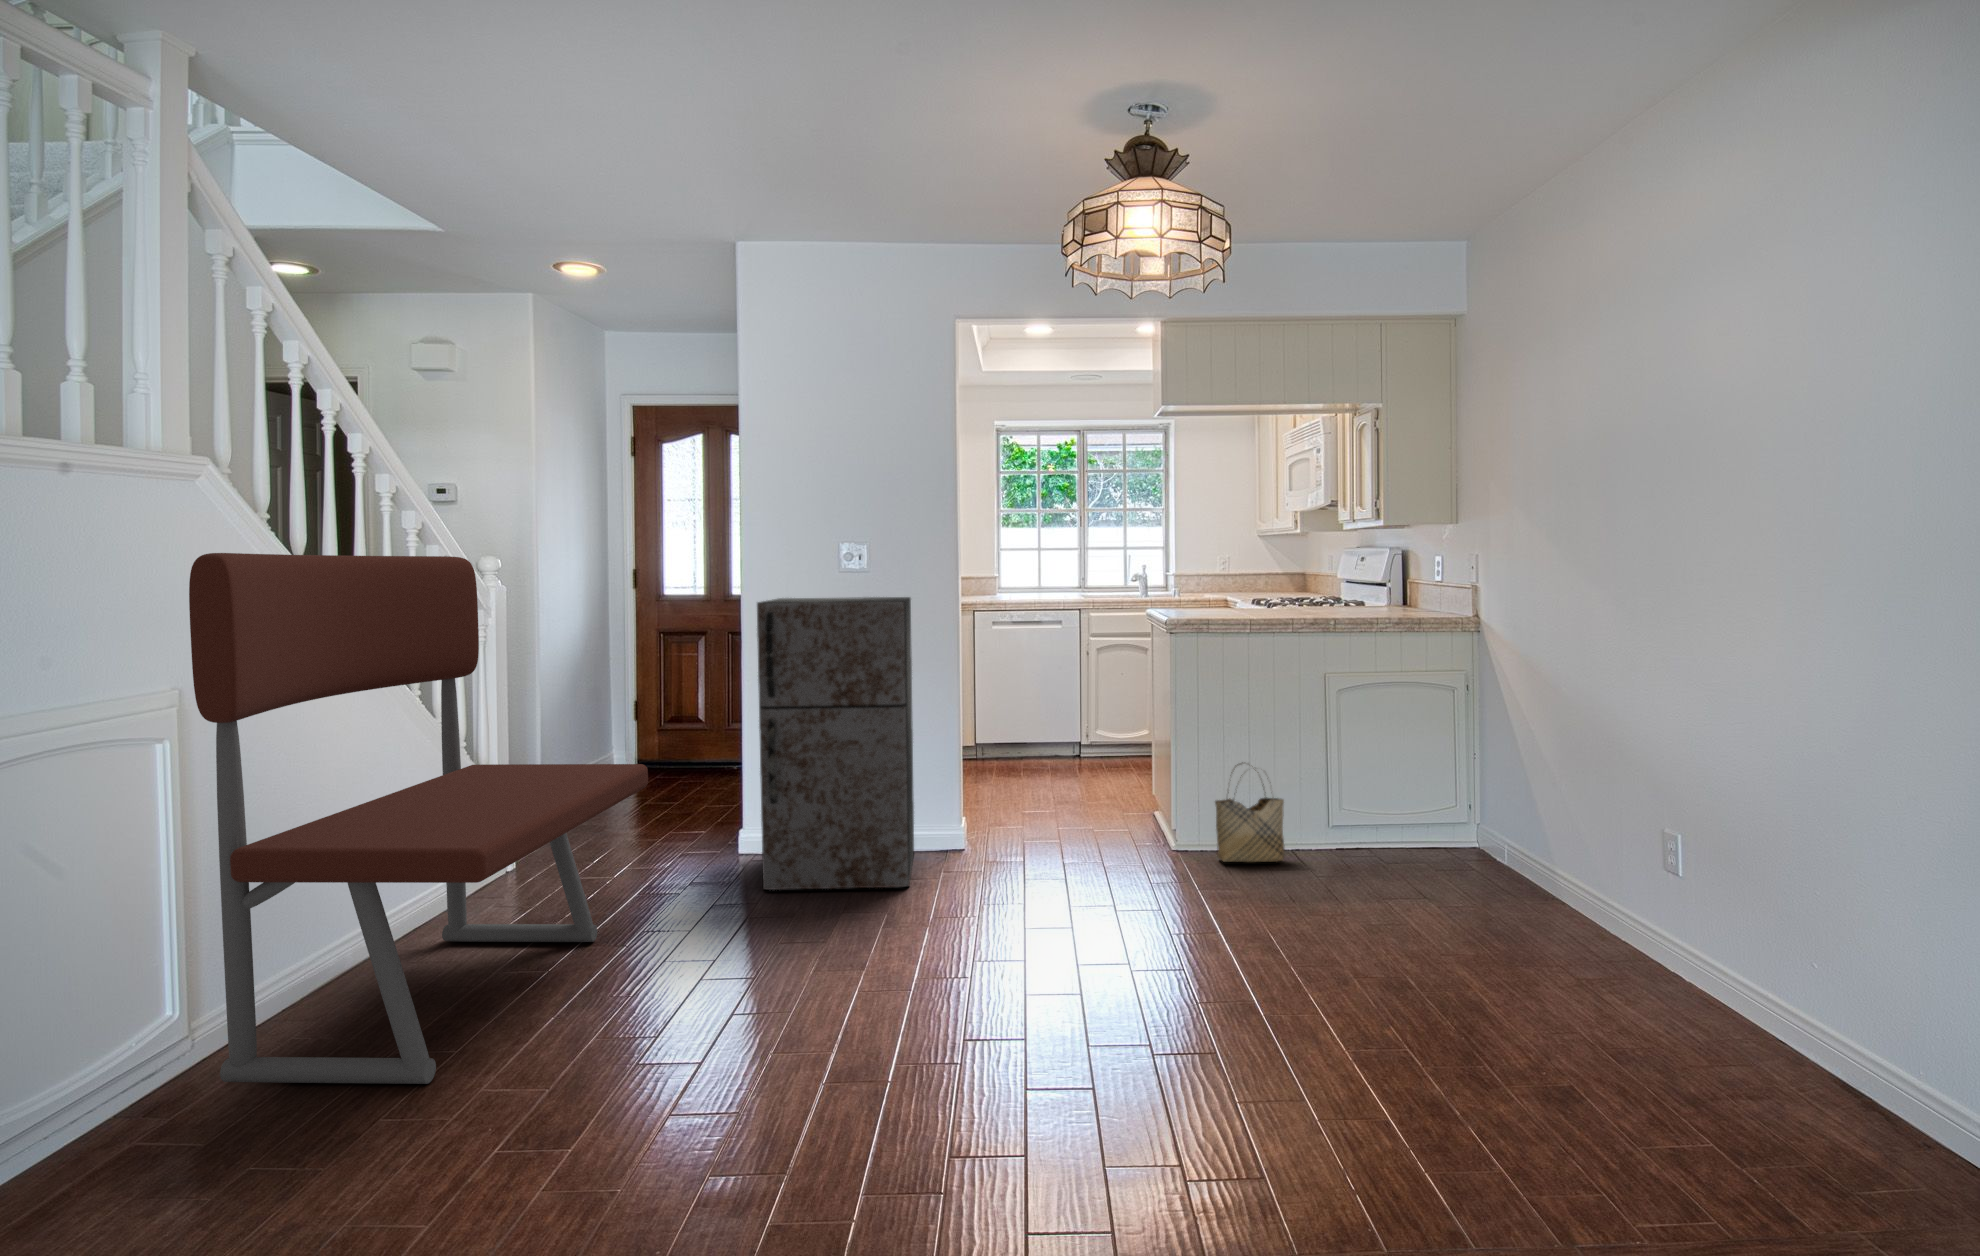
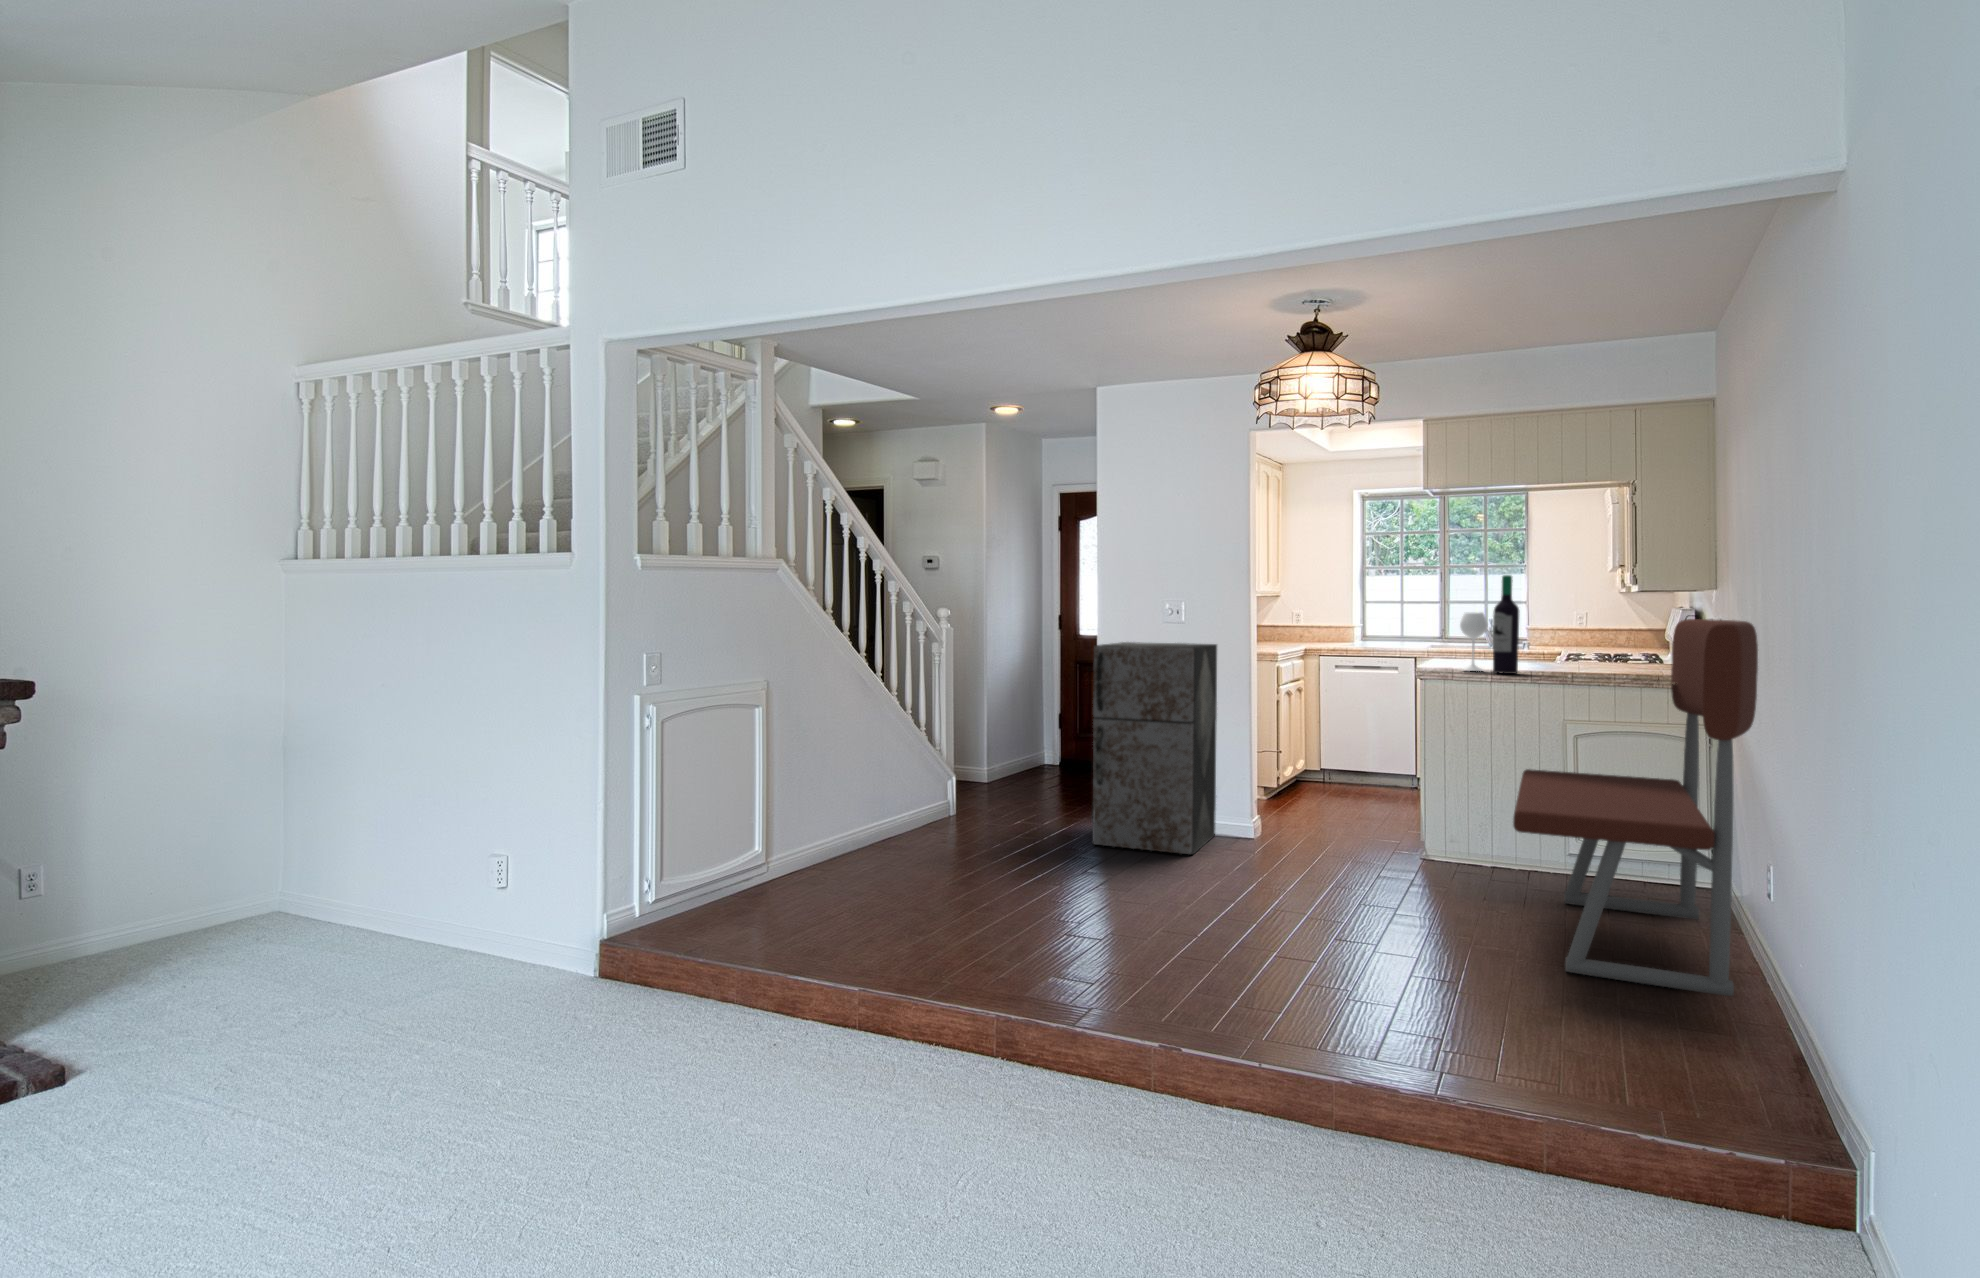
wine bottle: none [1208,502,1282,621] -> present [1460,575,1519,674]
bench: present [189,553,648,1084] -> present [1513,619,1758,996]
woven basket: present [1215,764,1285,862] -> none [1452,790,1518,875]

